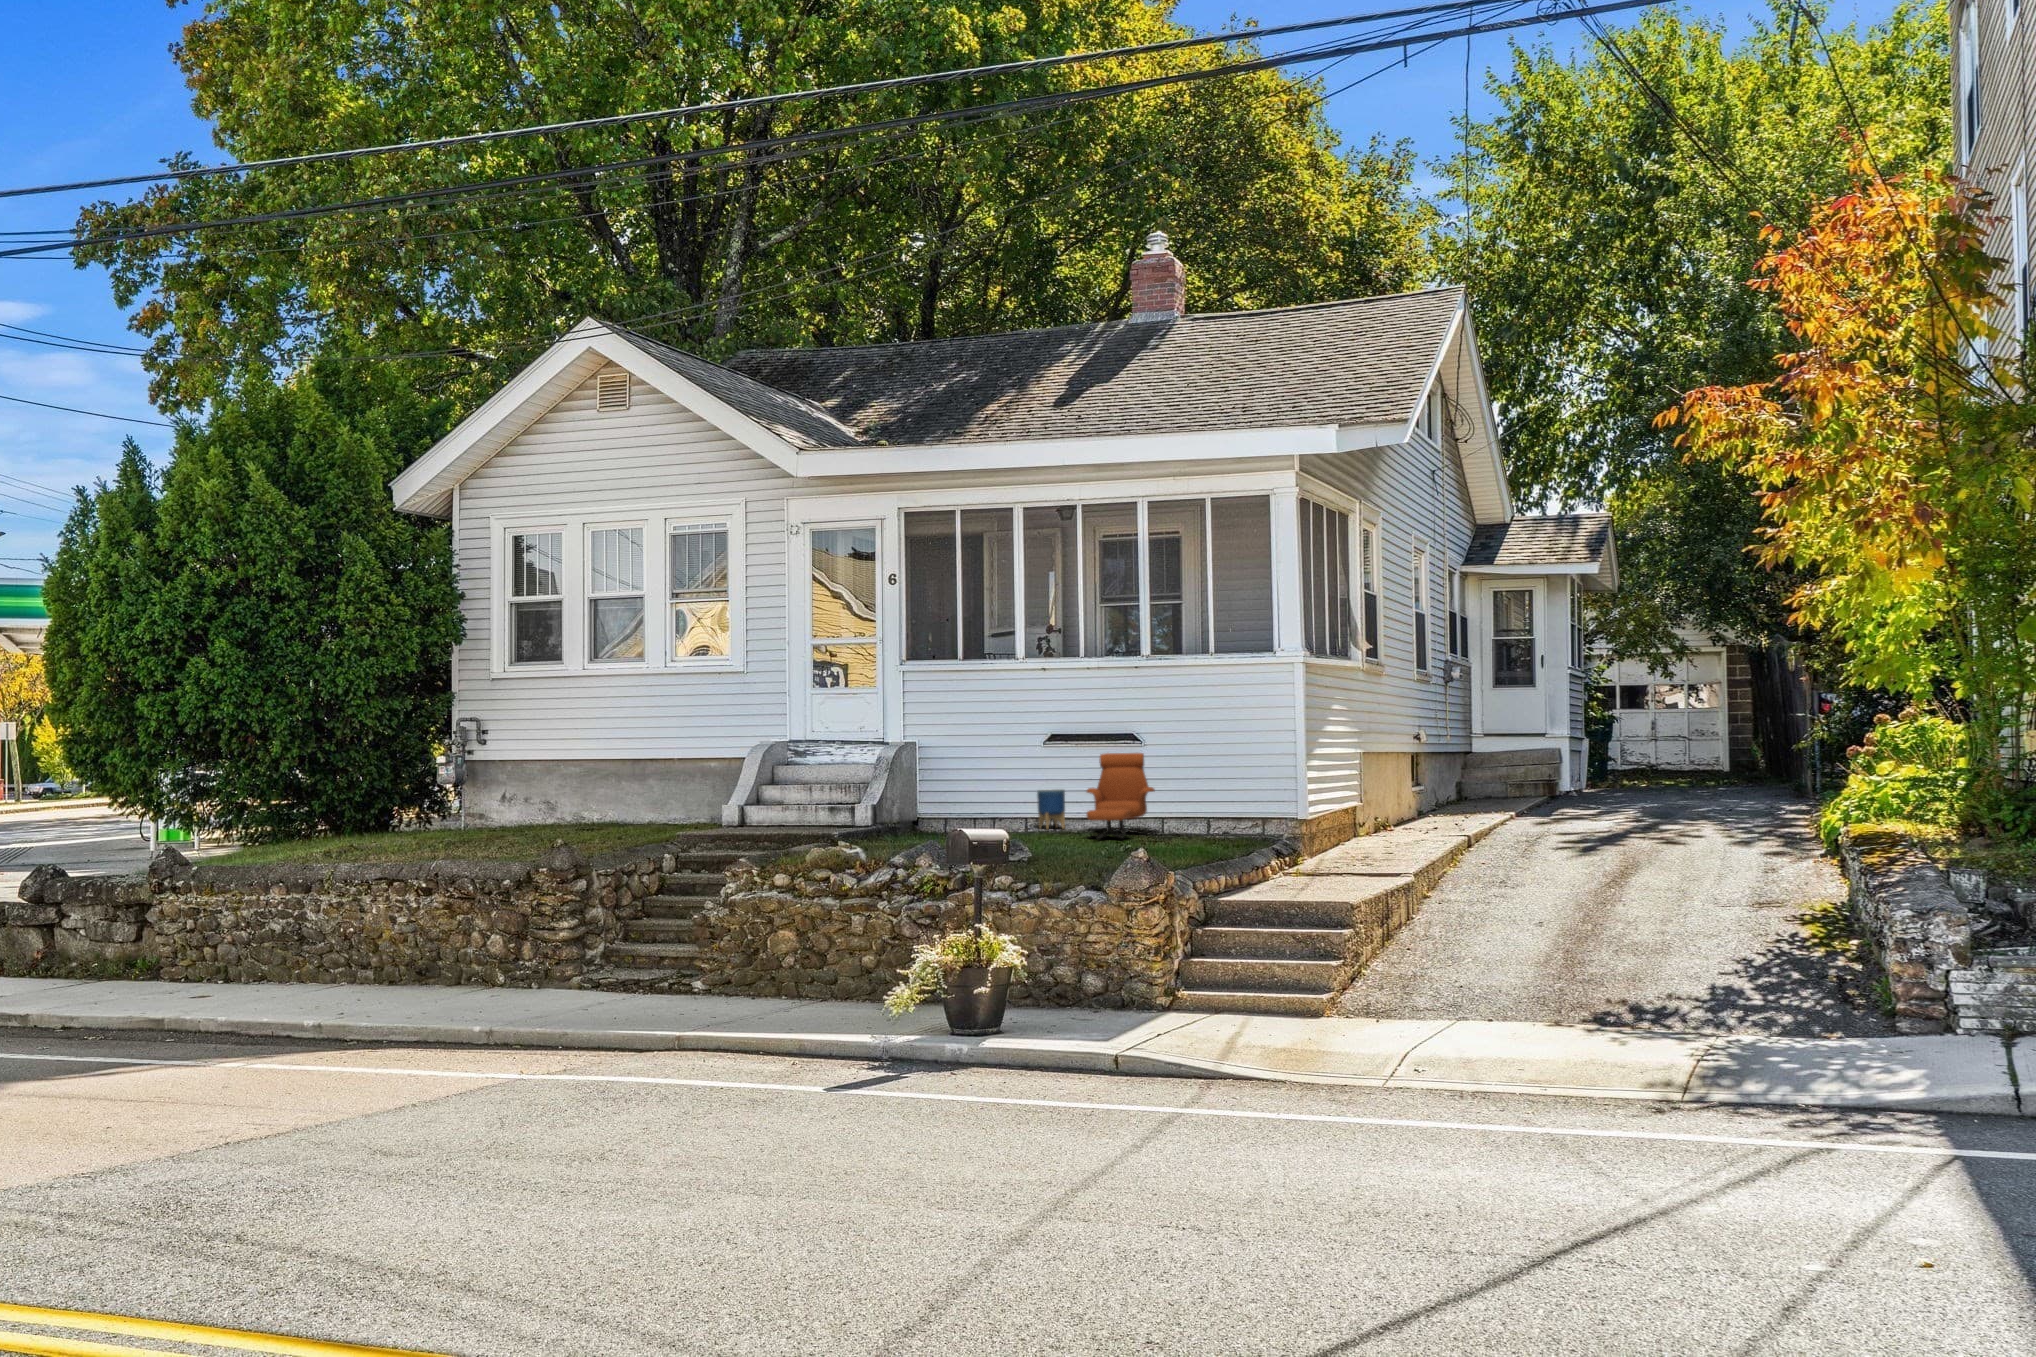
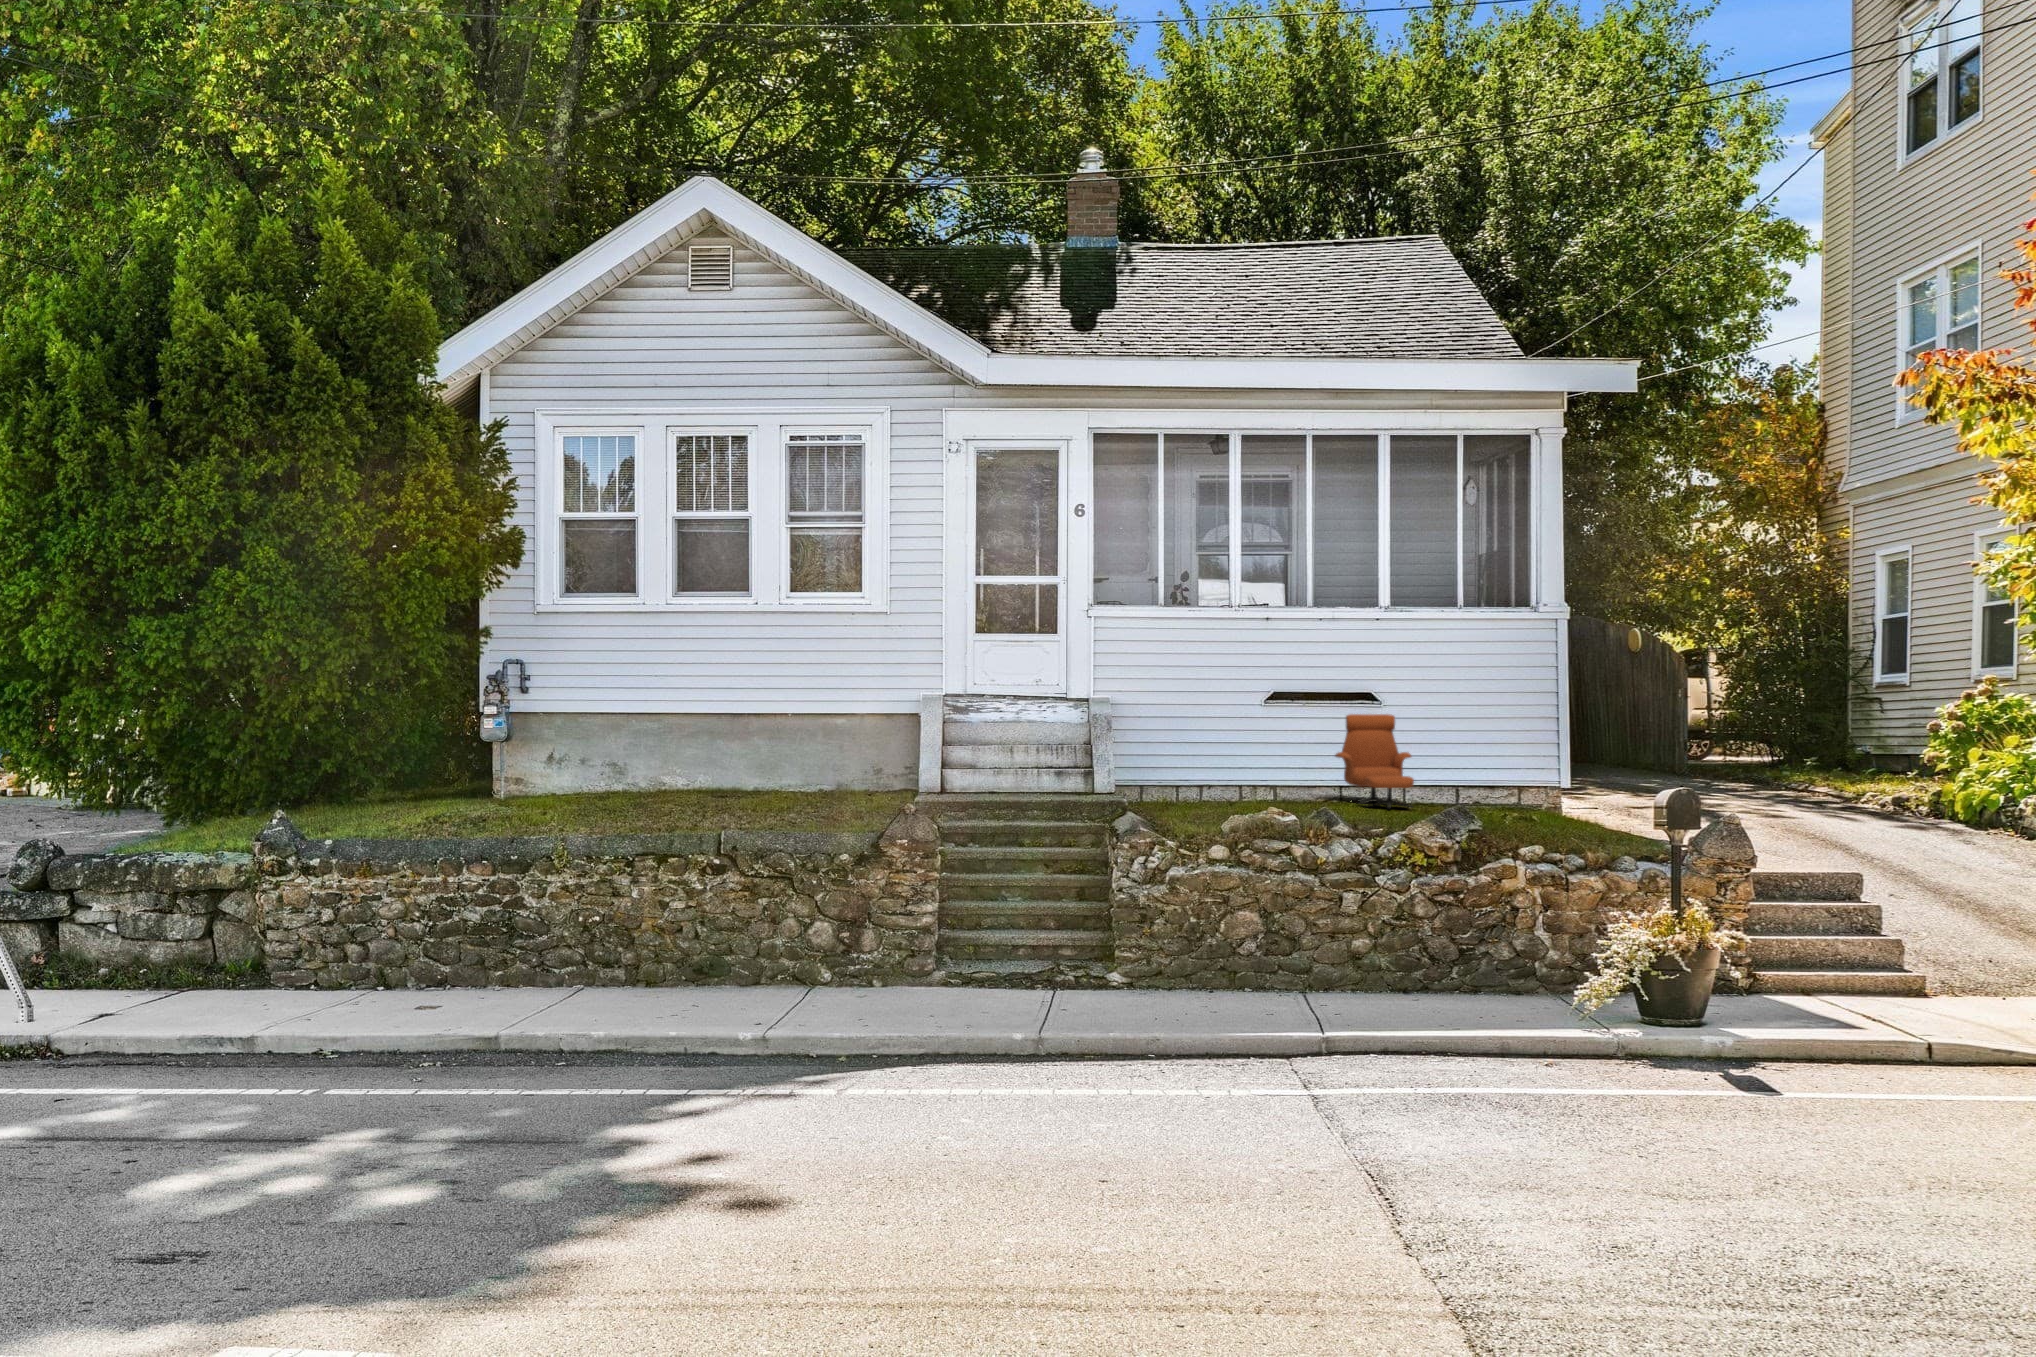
planter: present [1037,789,1065,829] -> none [1270,753,1302,798]

